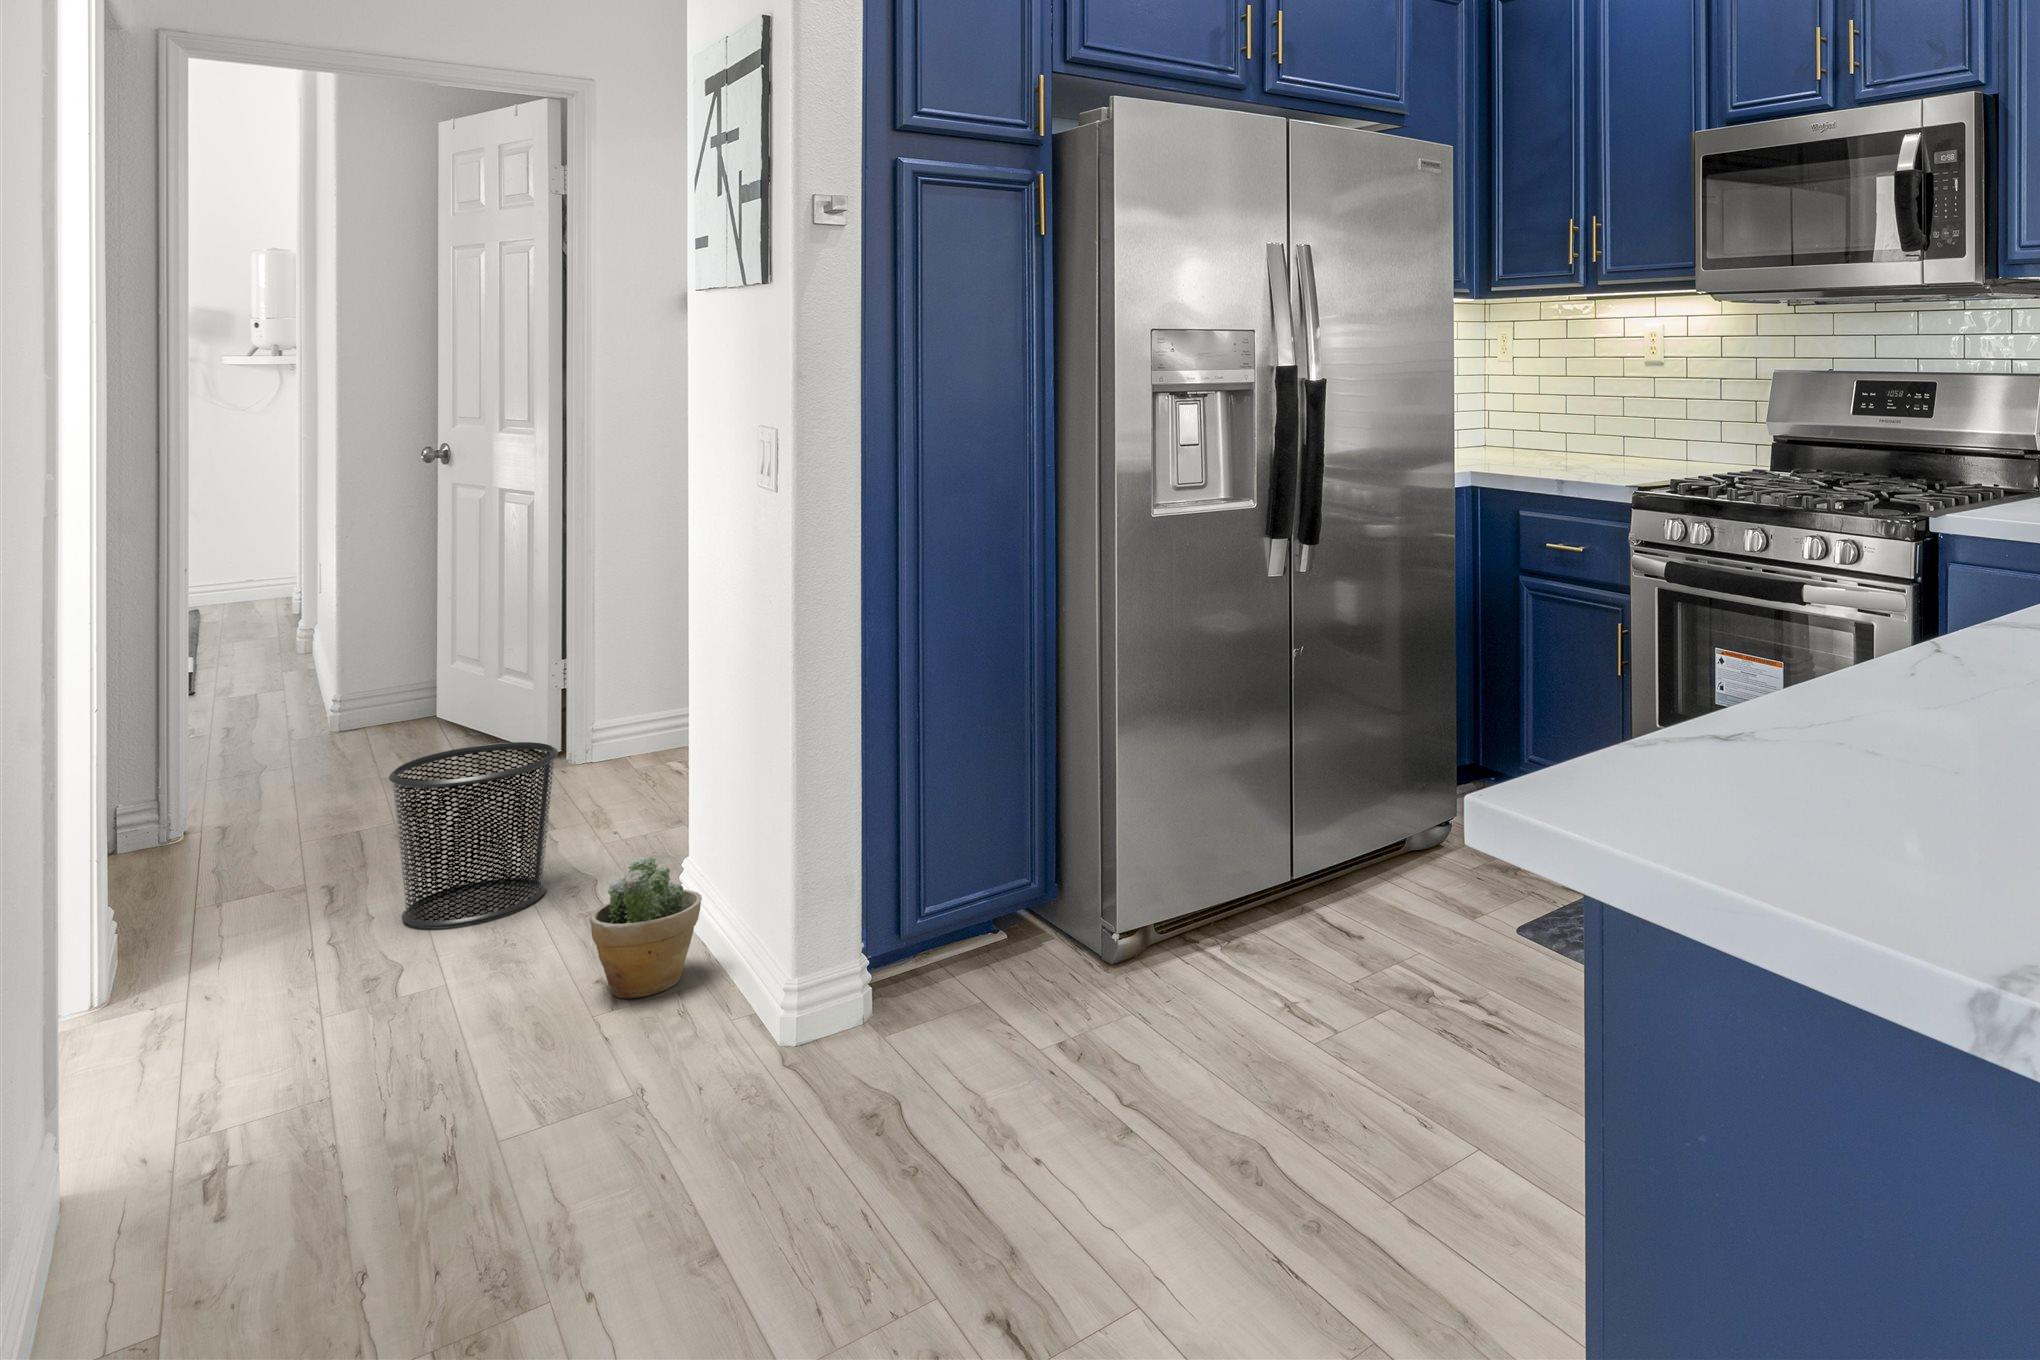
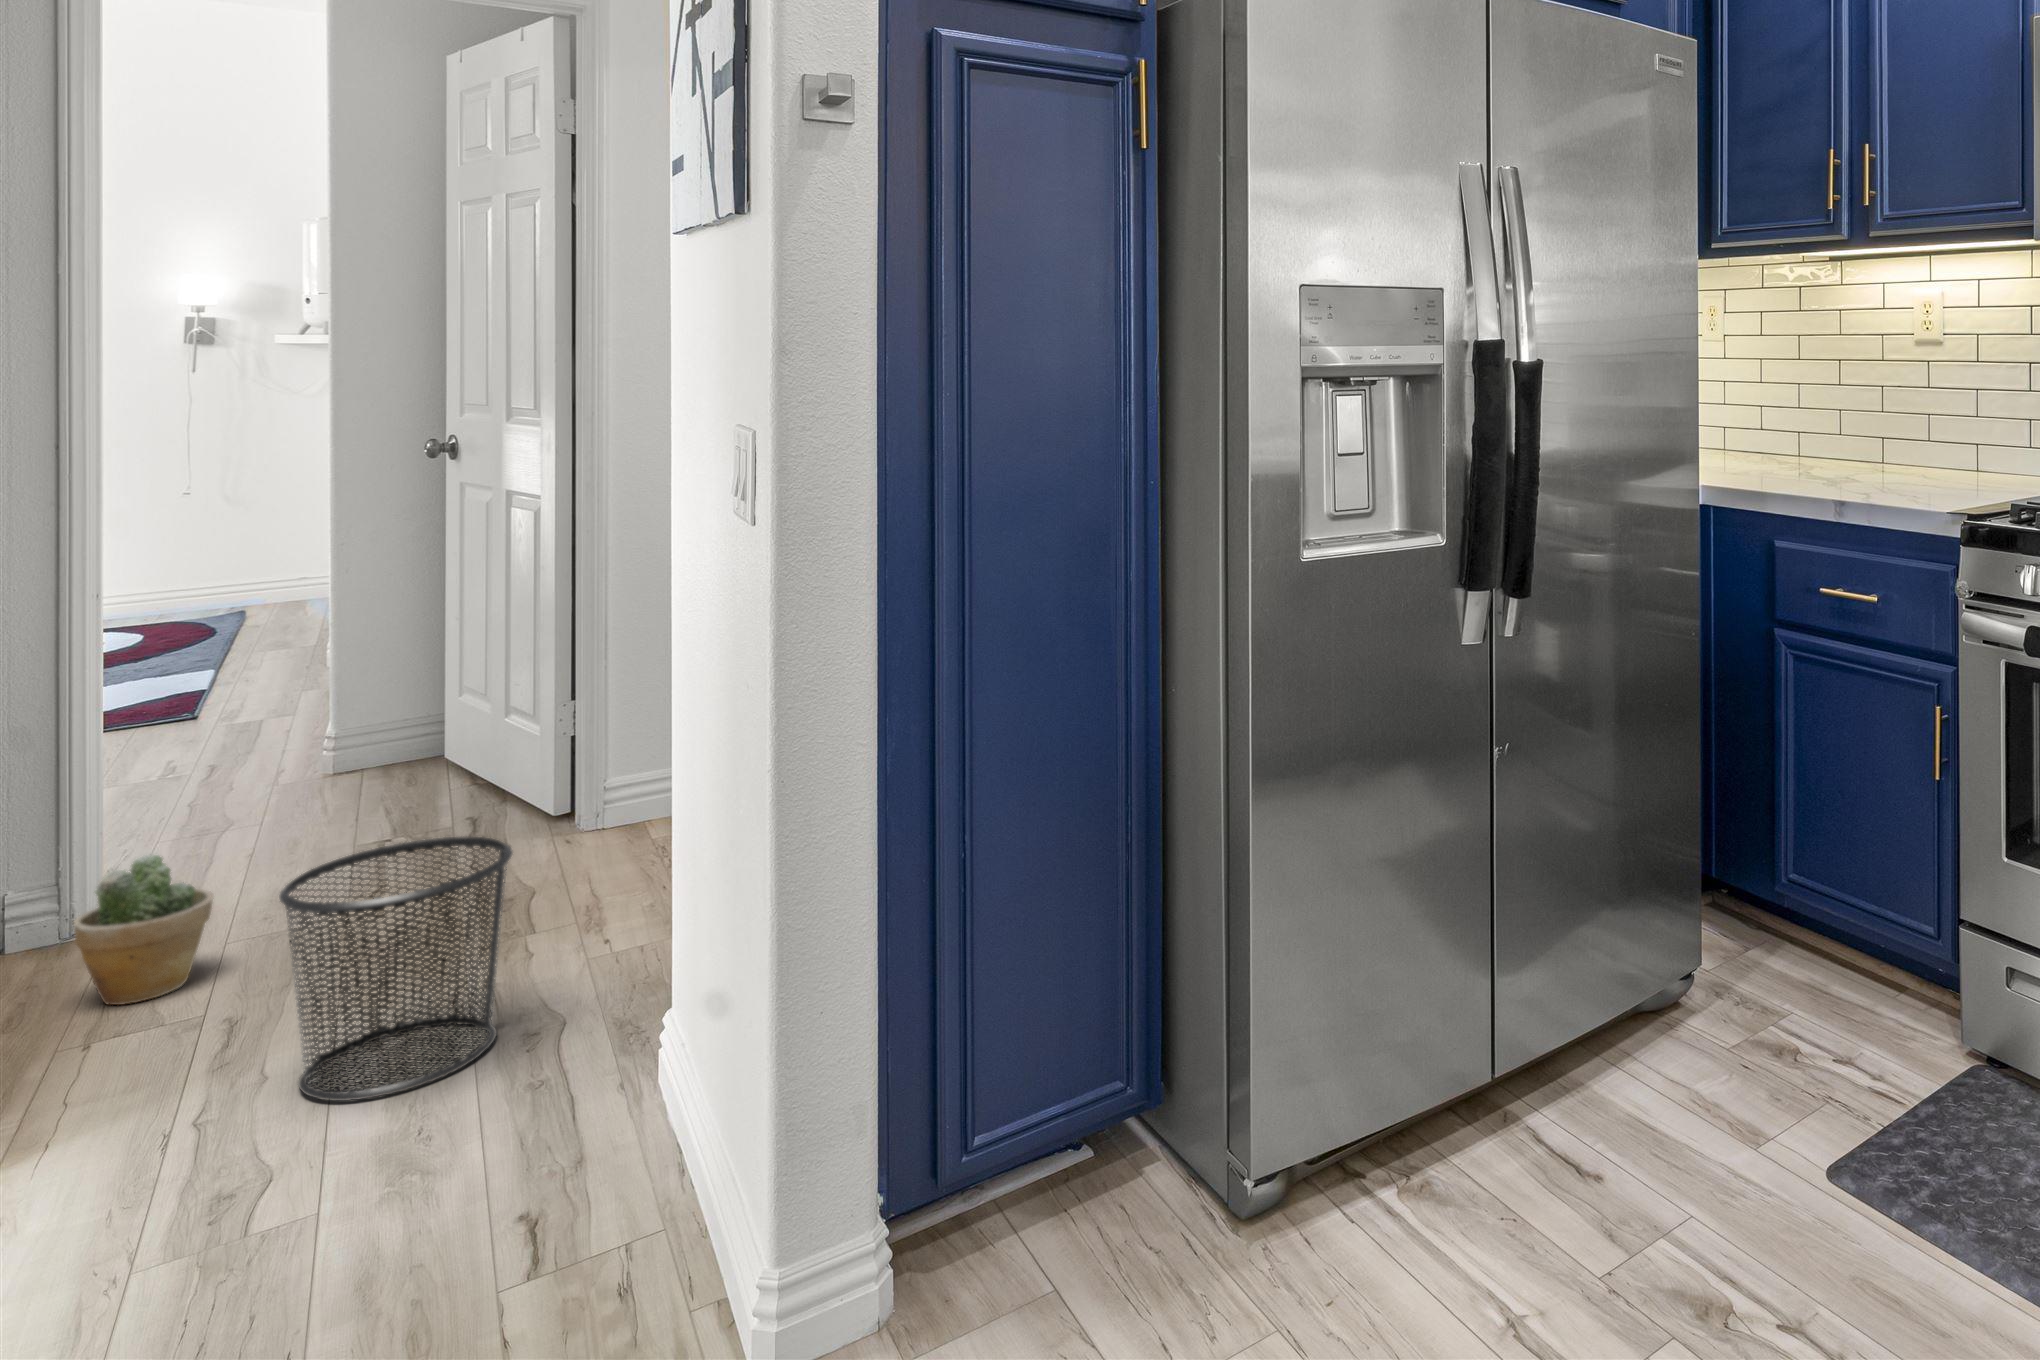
potted plant: present [589,857,702,998] -> present [73,855,214,1005]

